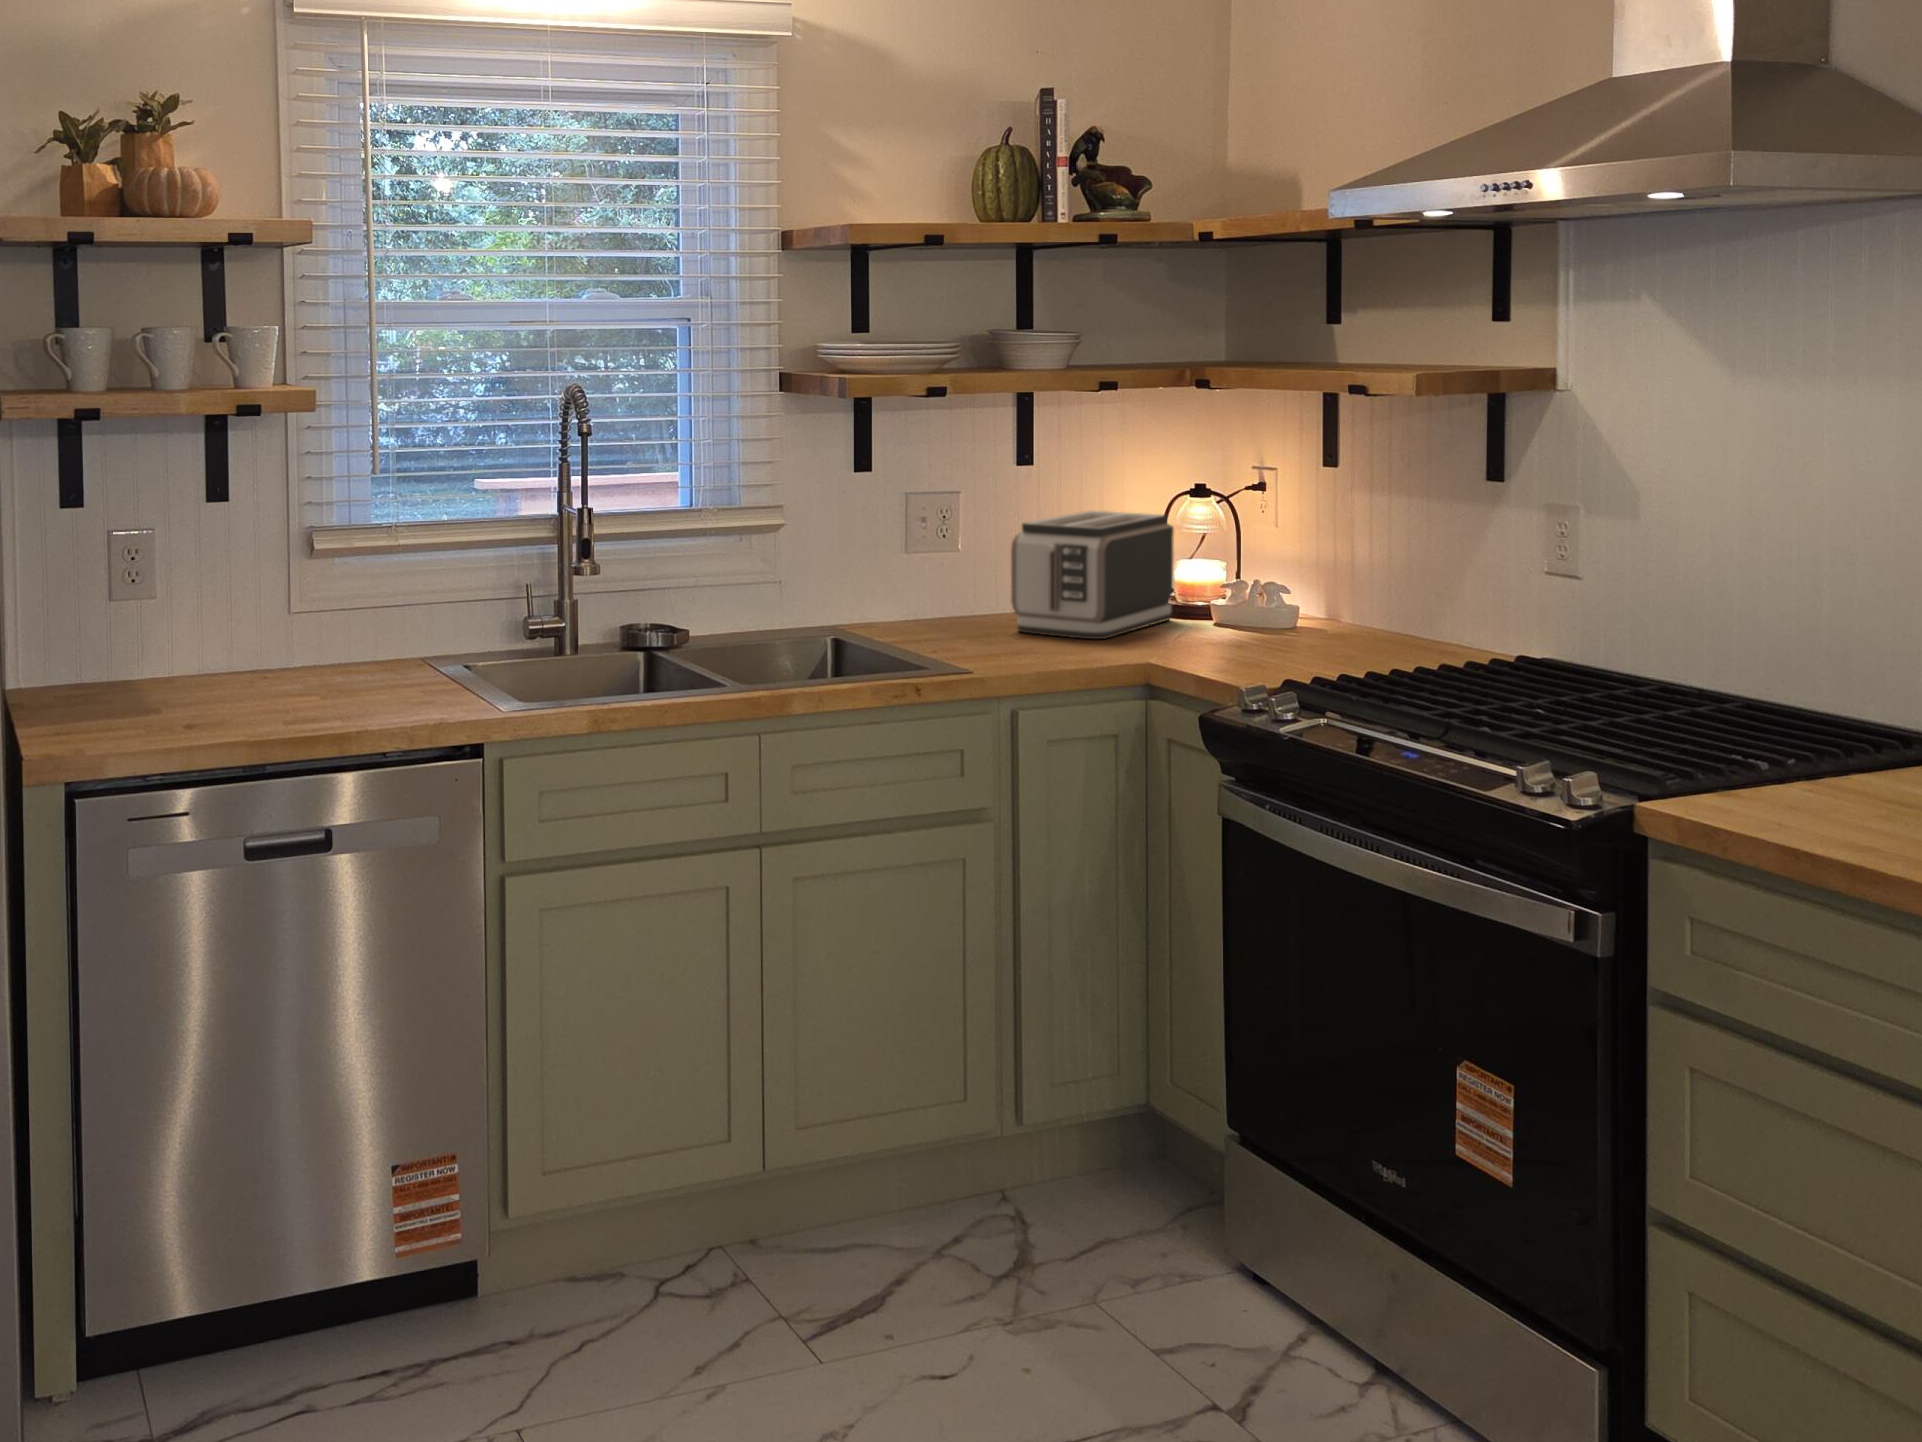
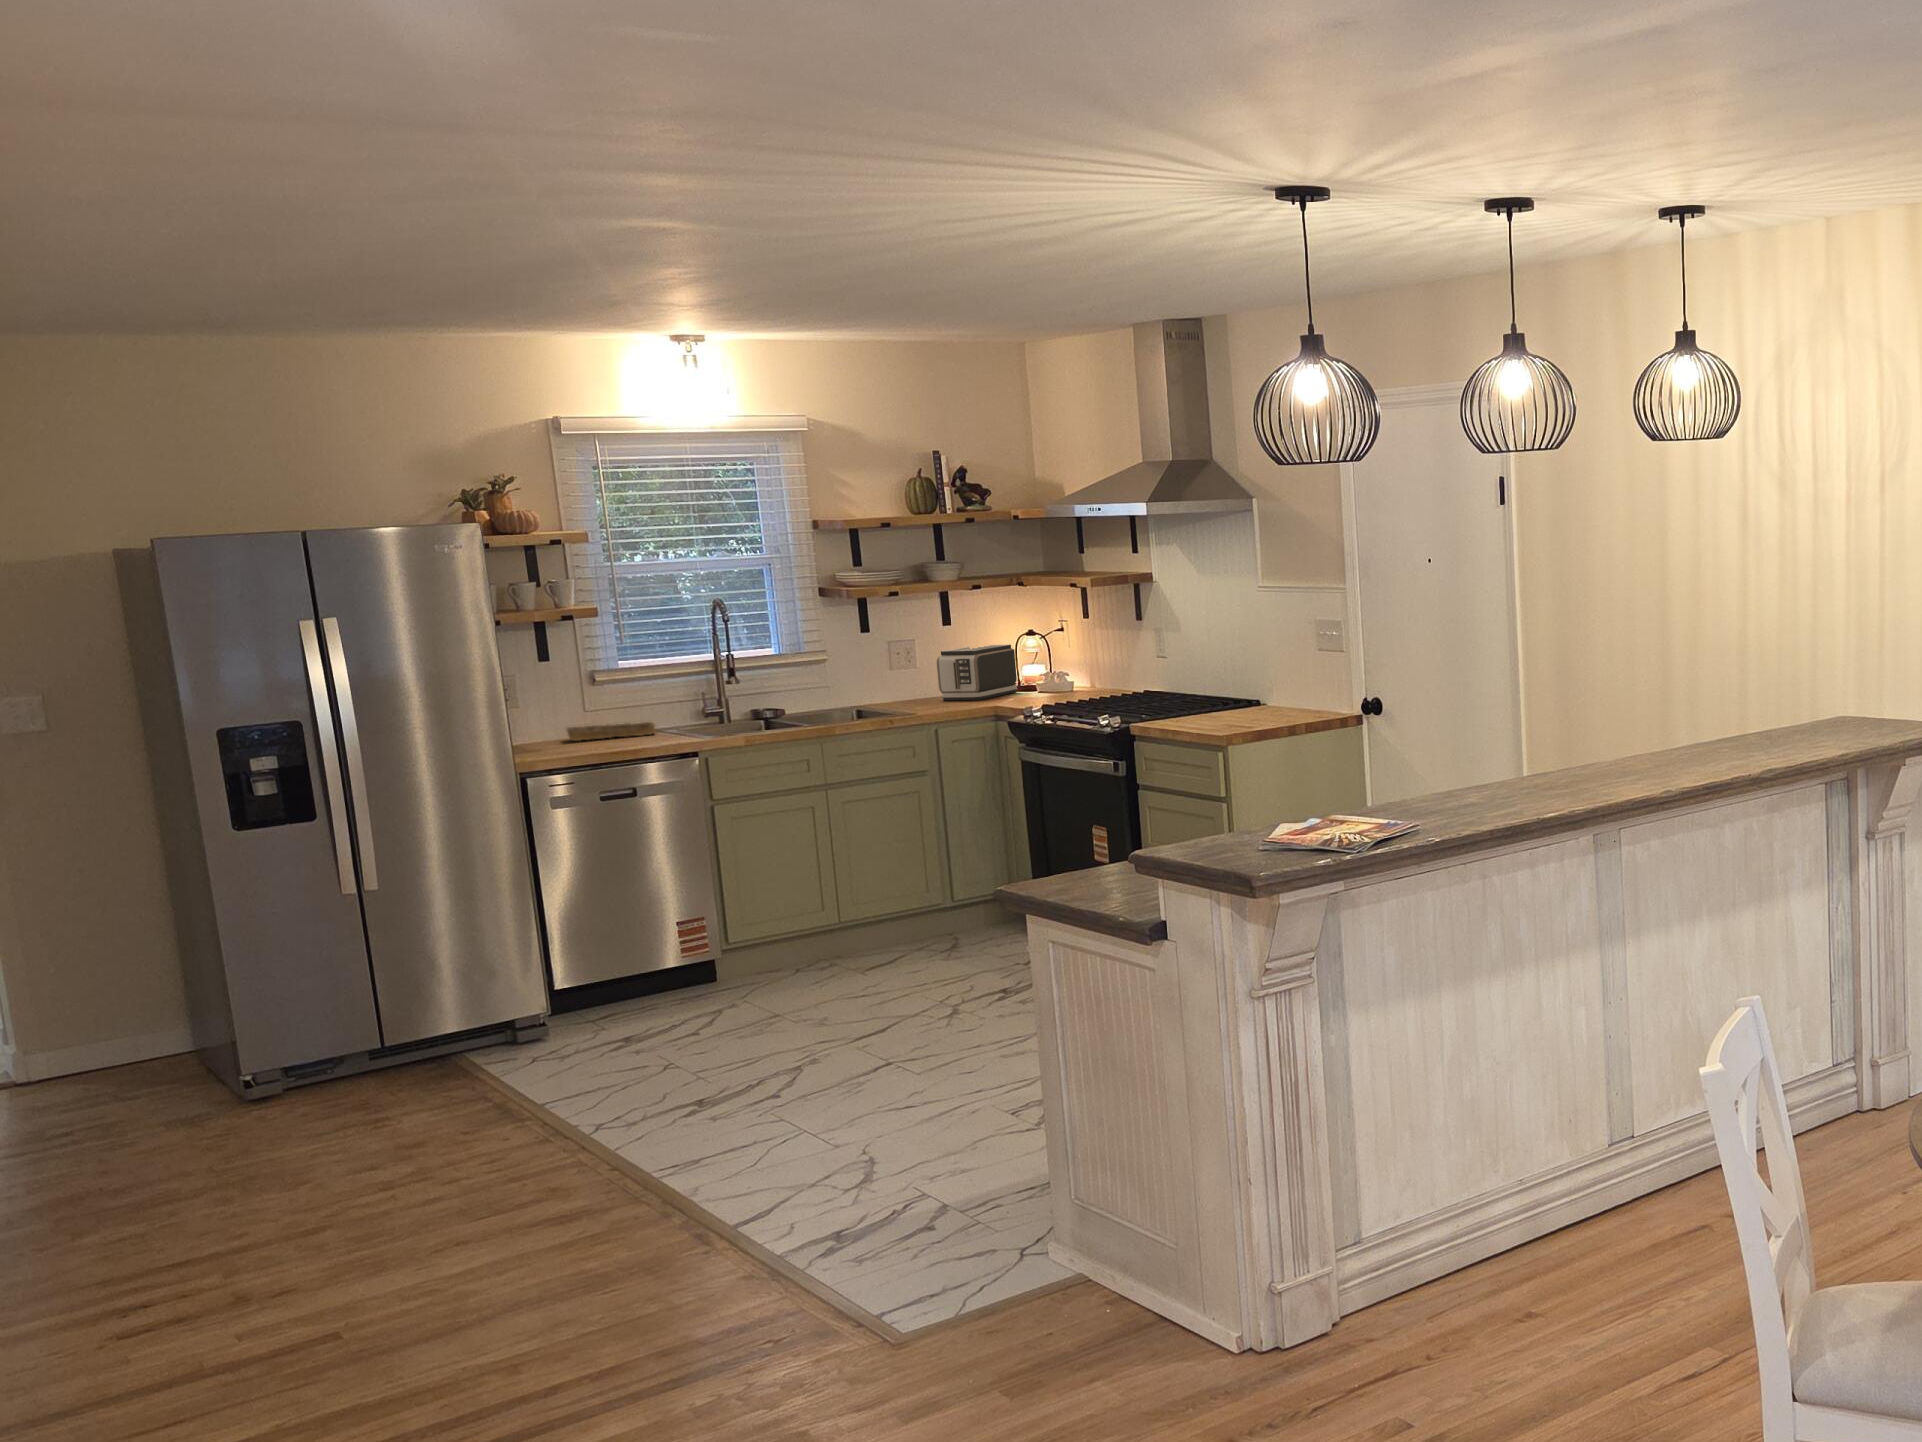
tray: none [205,654,404,695] -> present [565,722,655,741]

